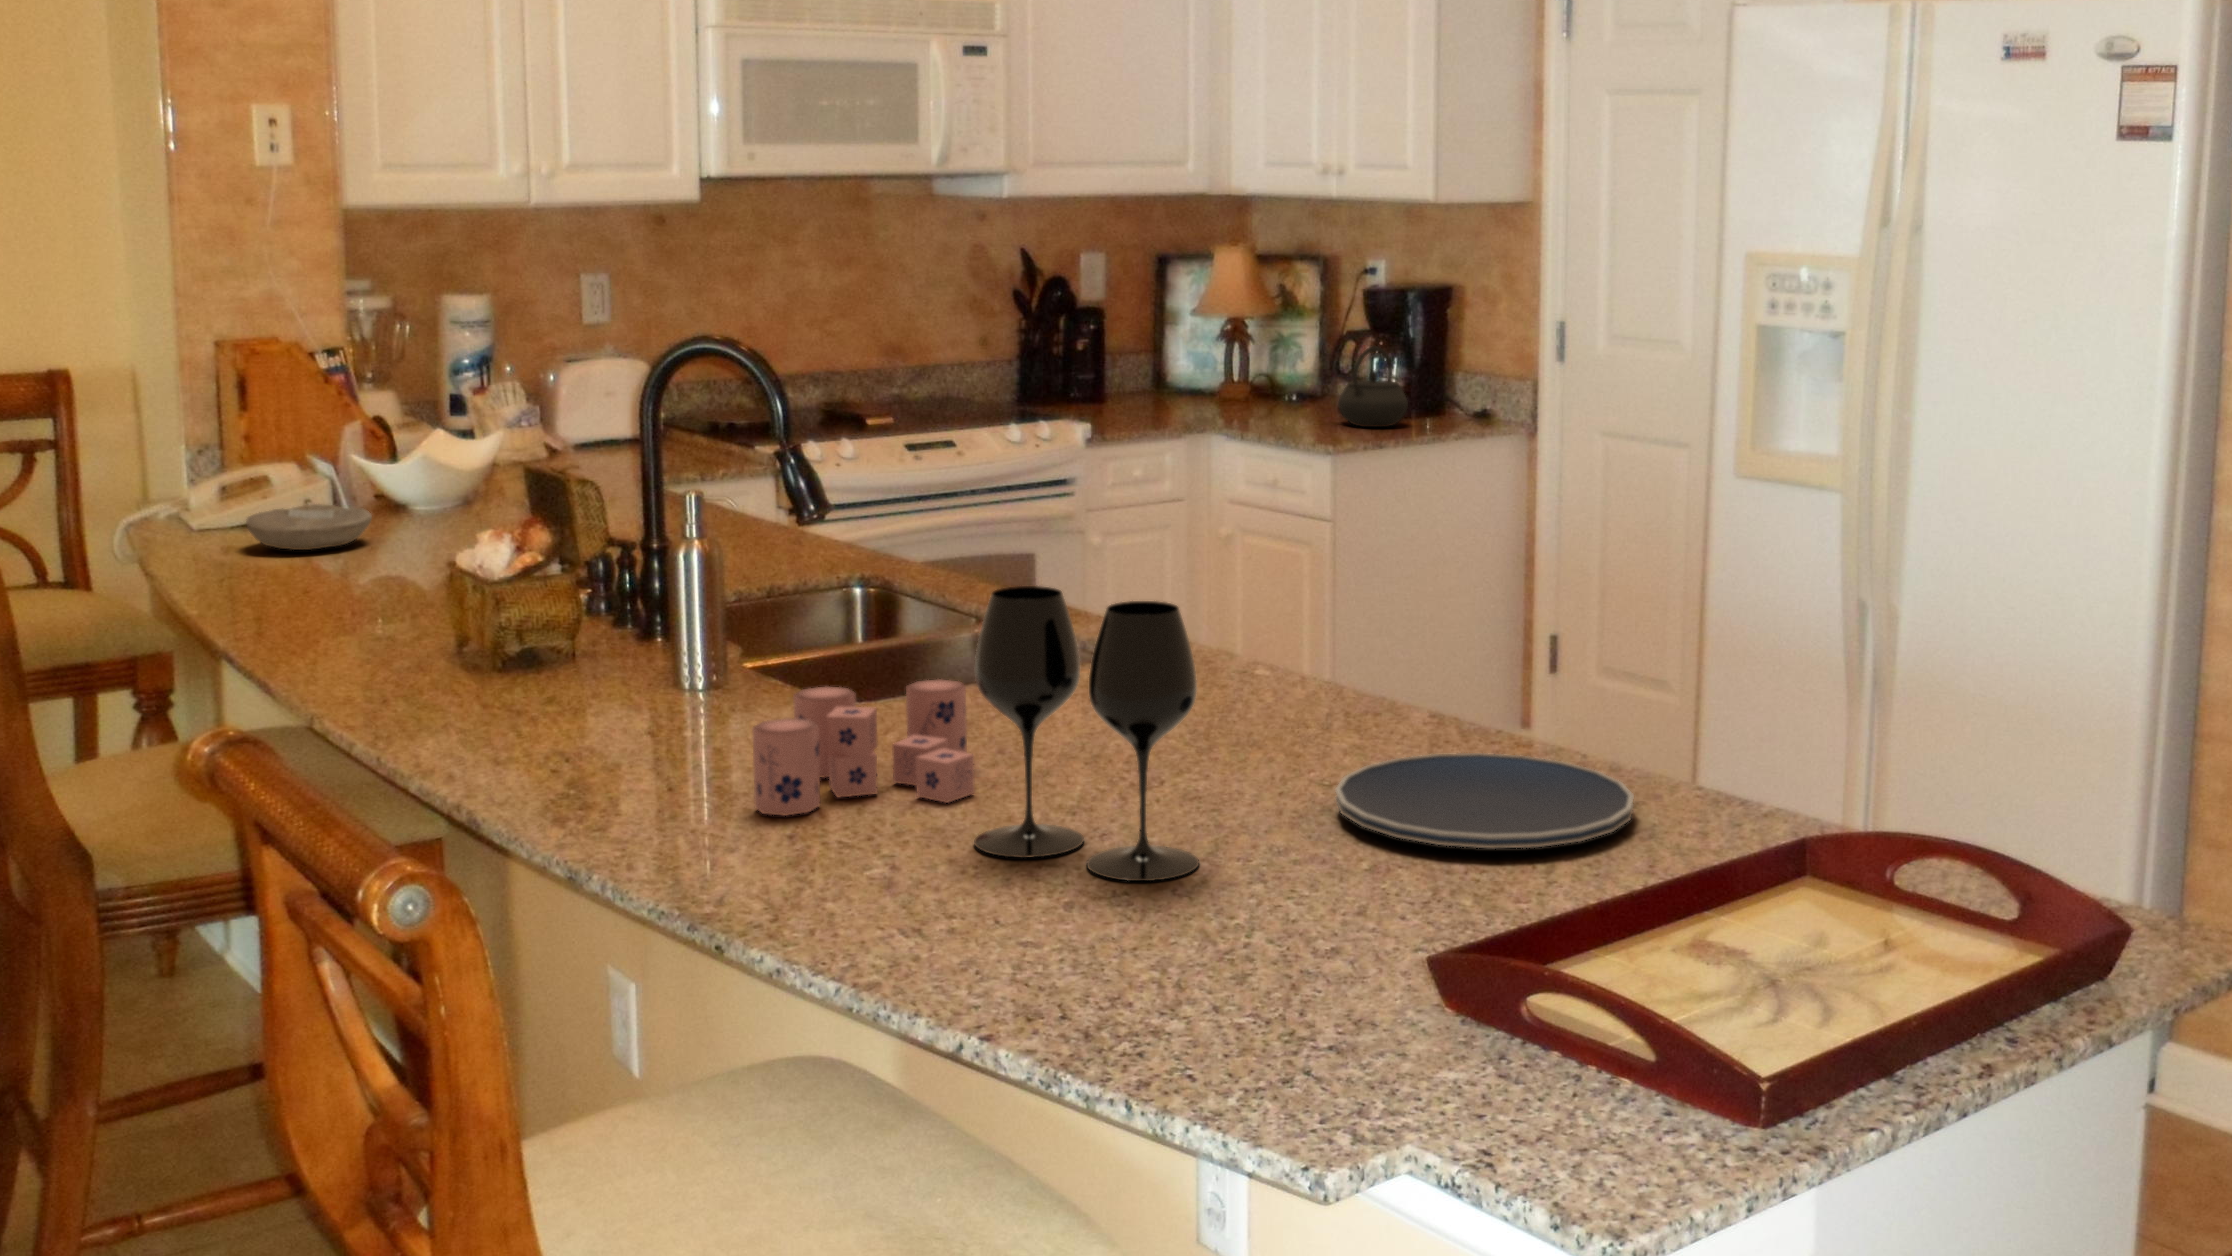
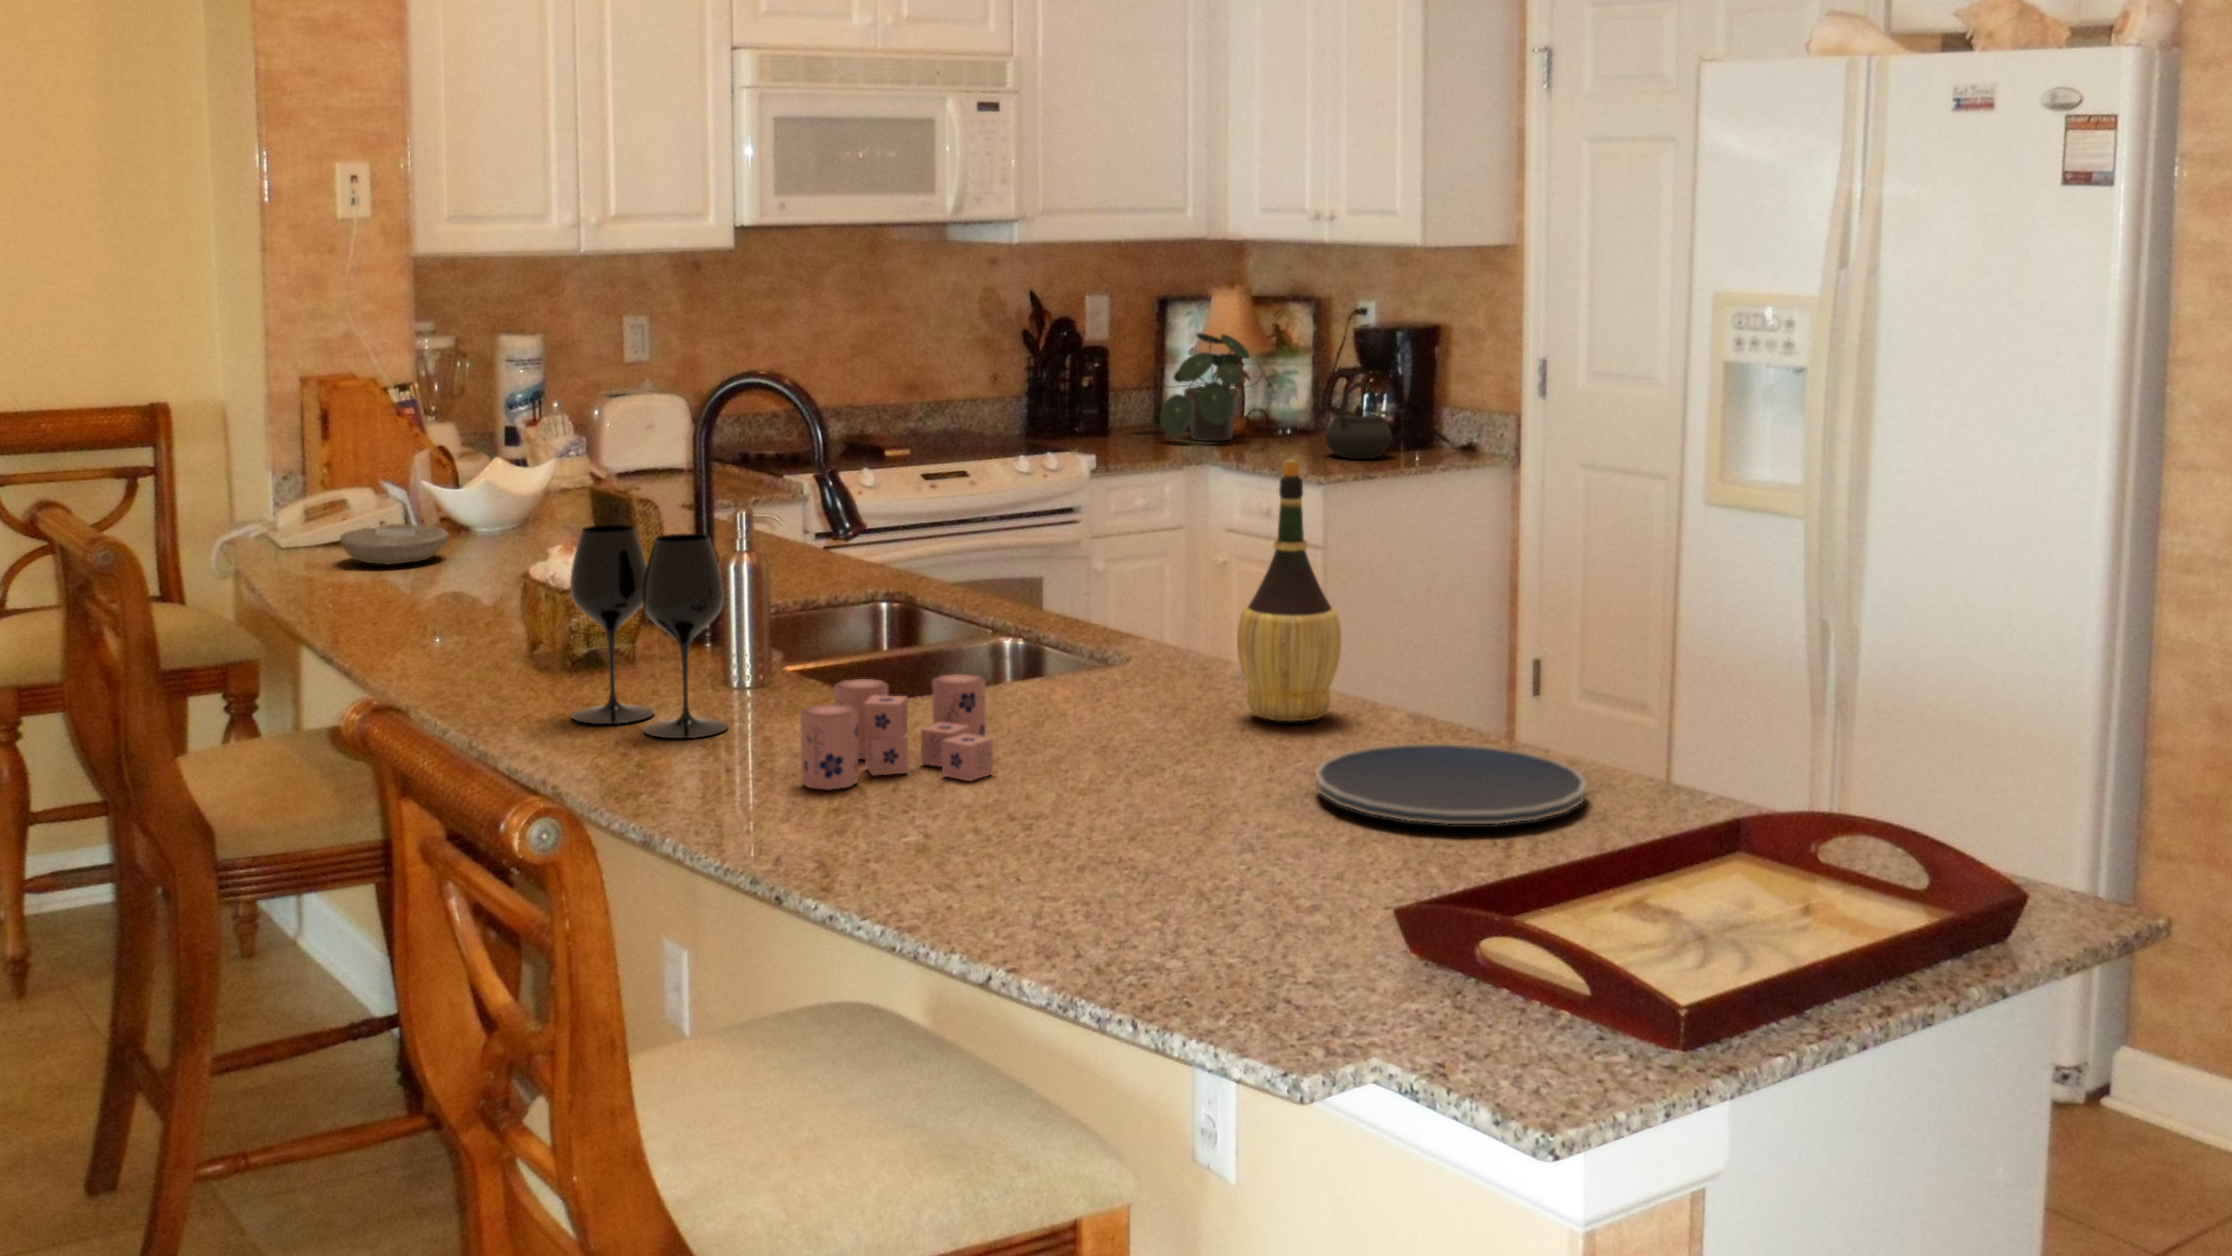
potted plant: none [1132,294,1286,408] -> present [1137,333,1274,441]
wine bottle: none [1247,438,1363,727] -> present [1237,459,1341,721]
wine glass: present [974,586,1199,881] -> present [570,525,728,738]

